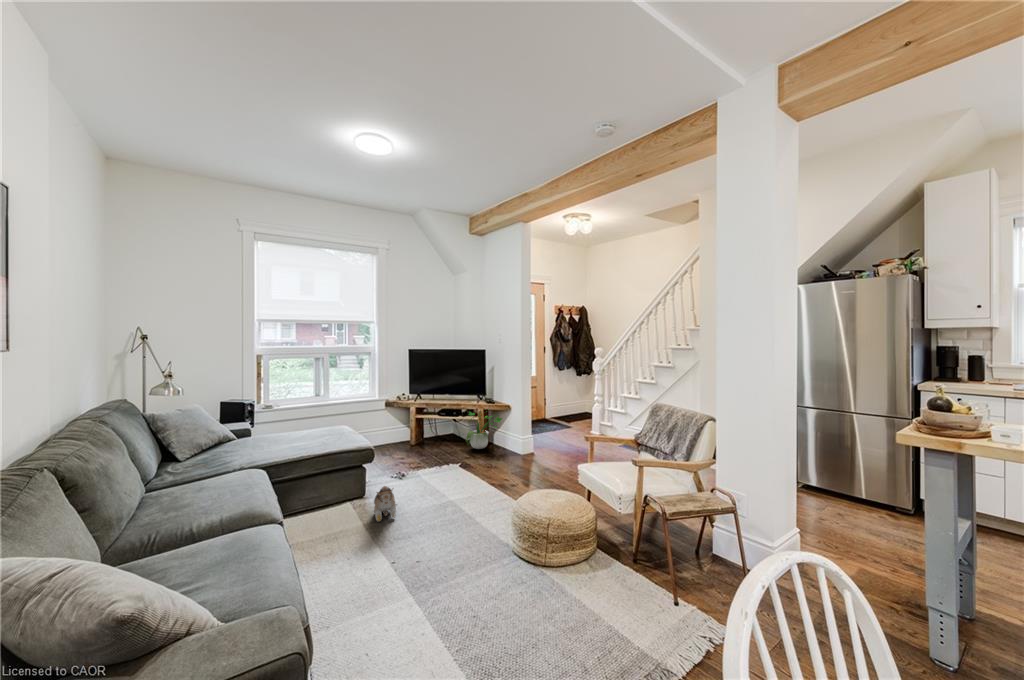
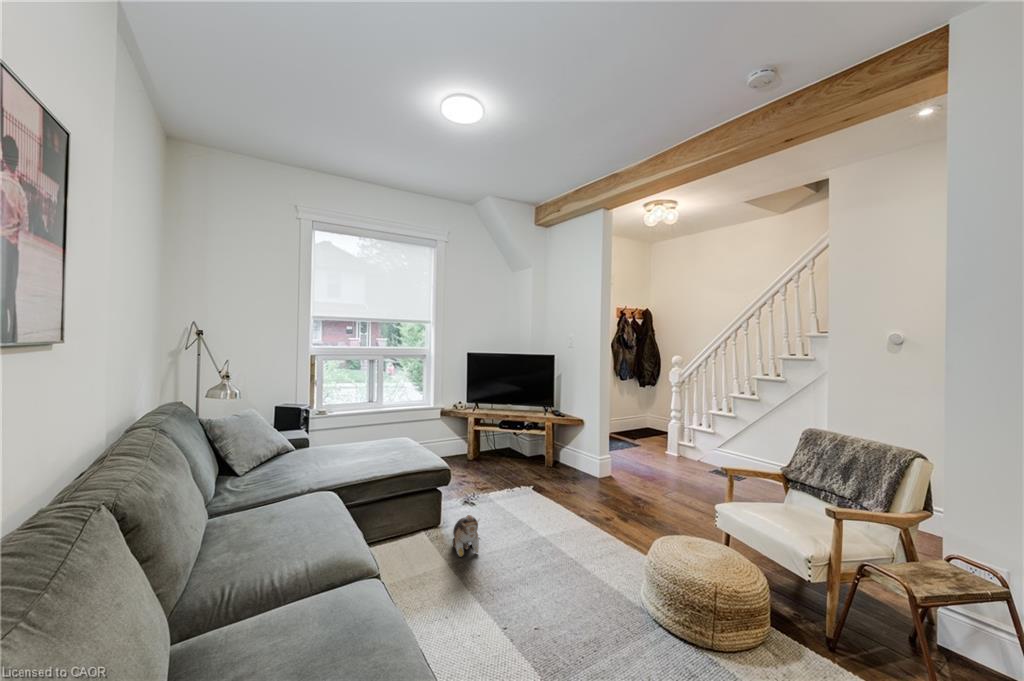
potted plant: present [466,412,502,449] -> none [531,406,575,468]

